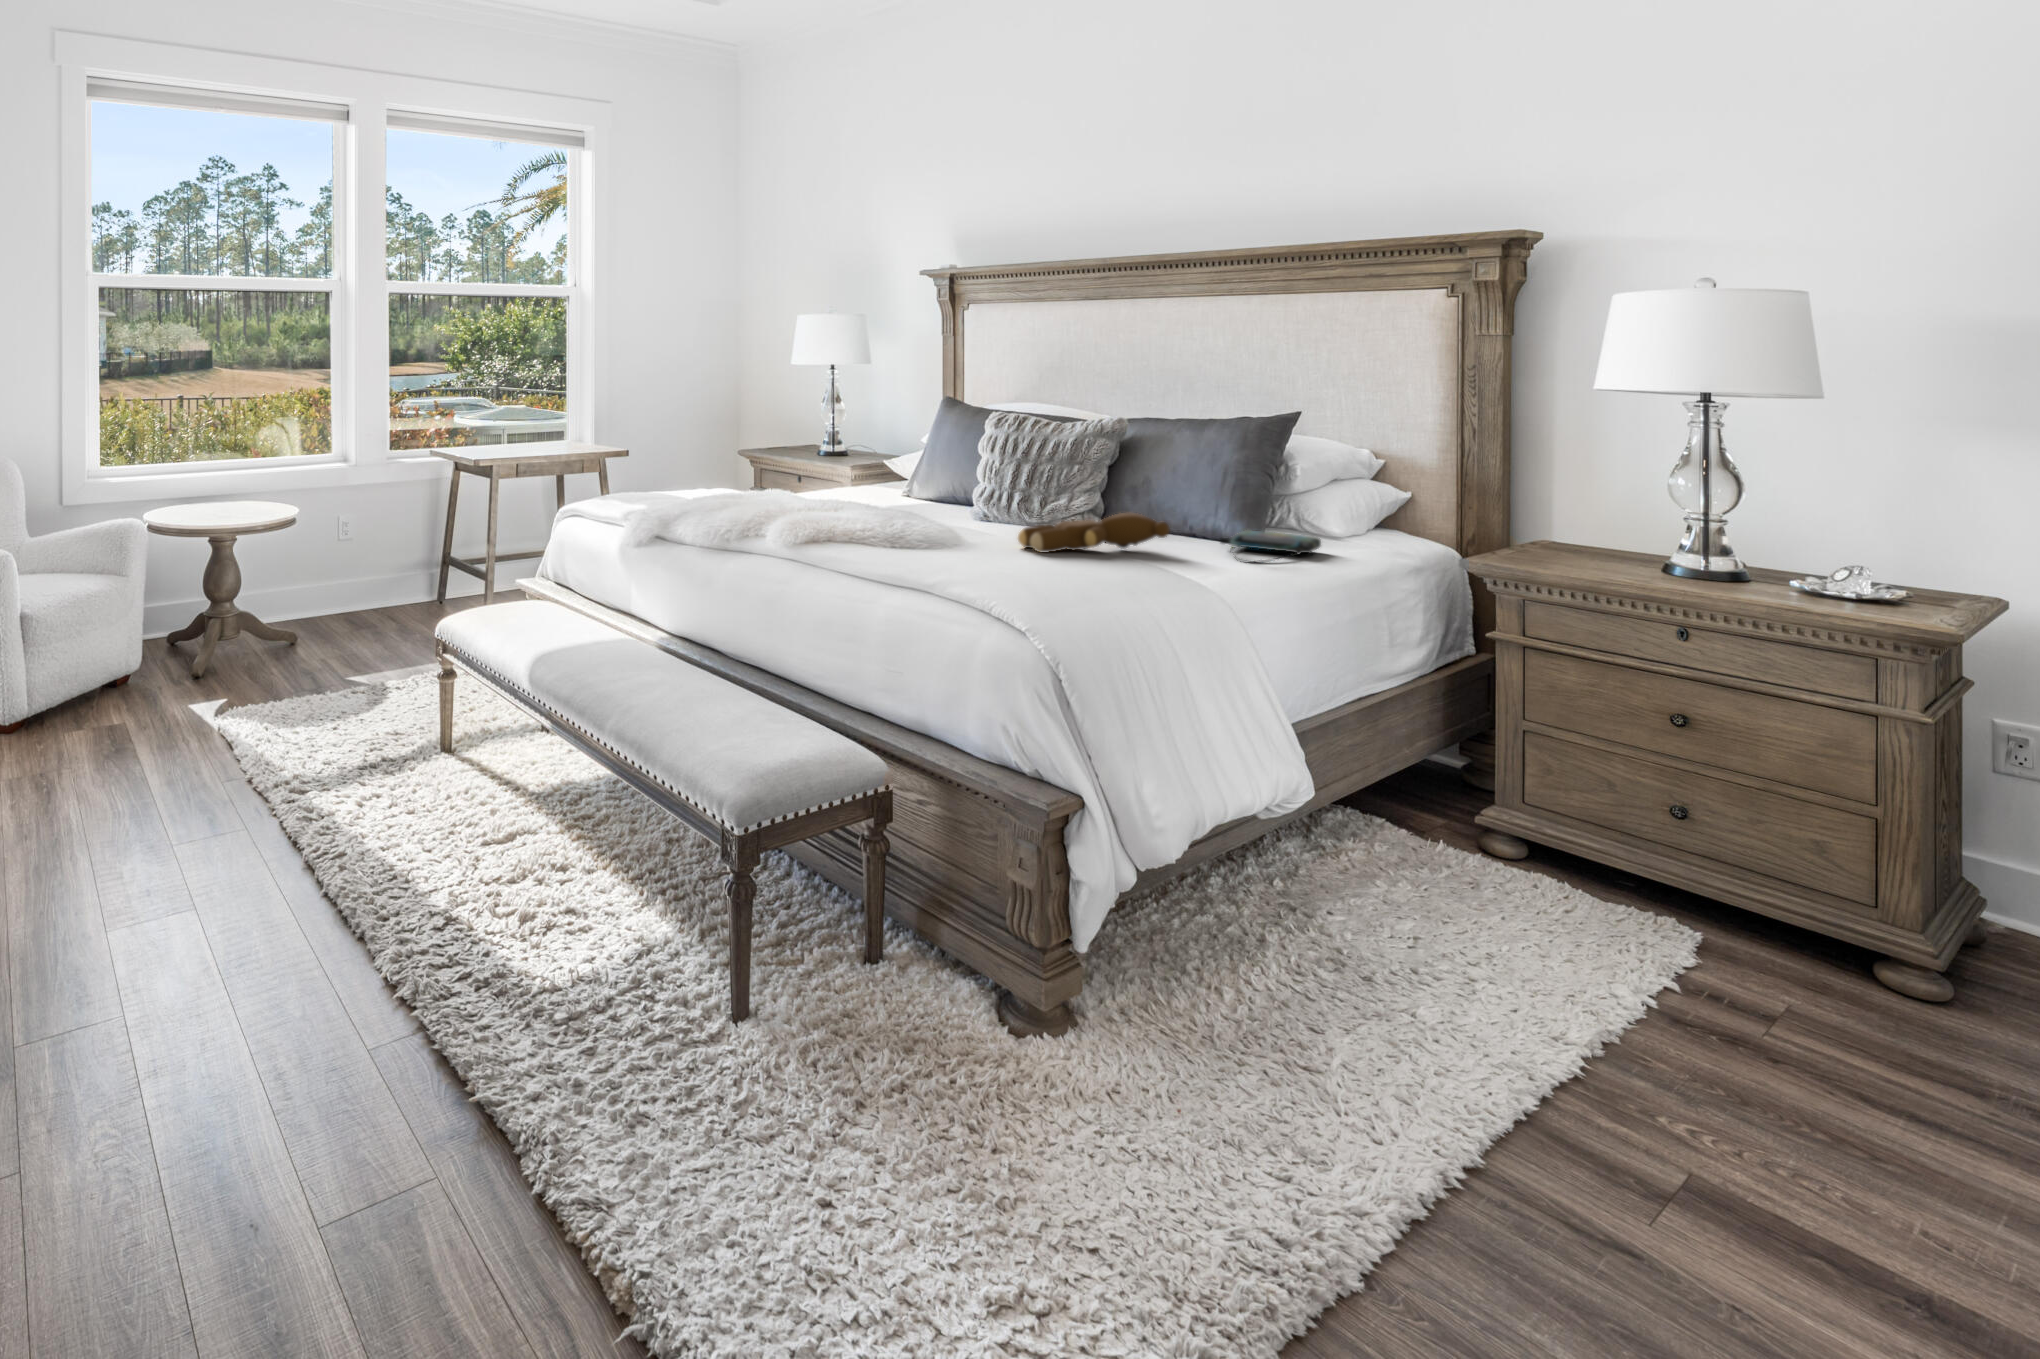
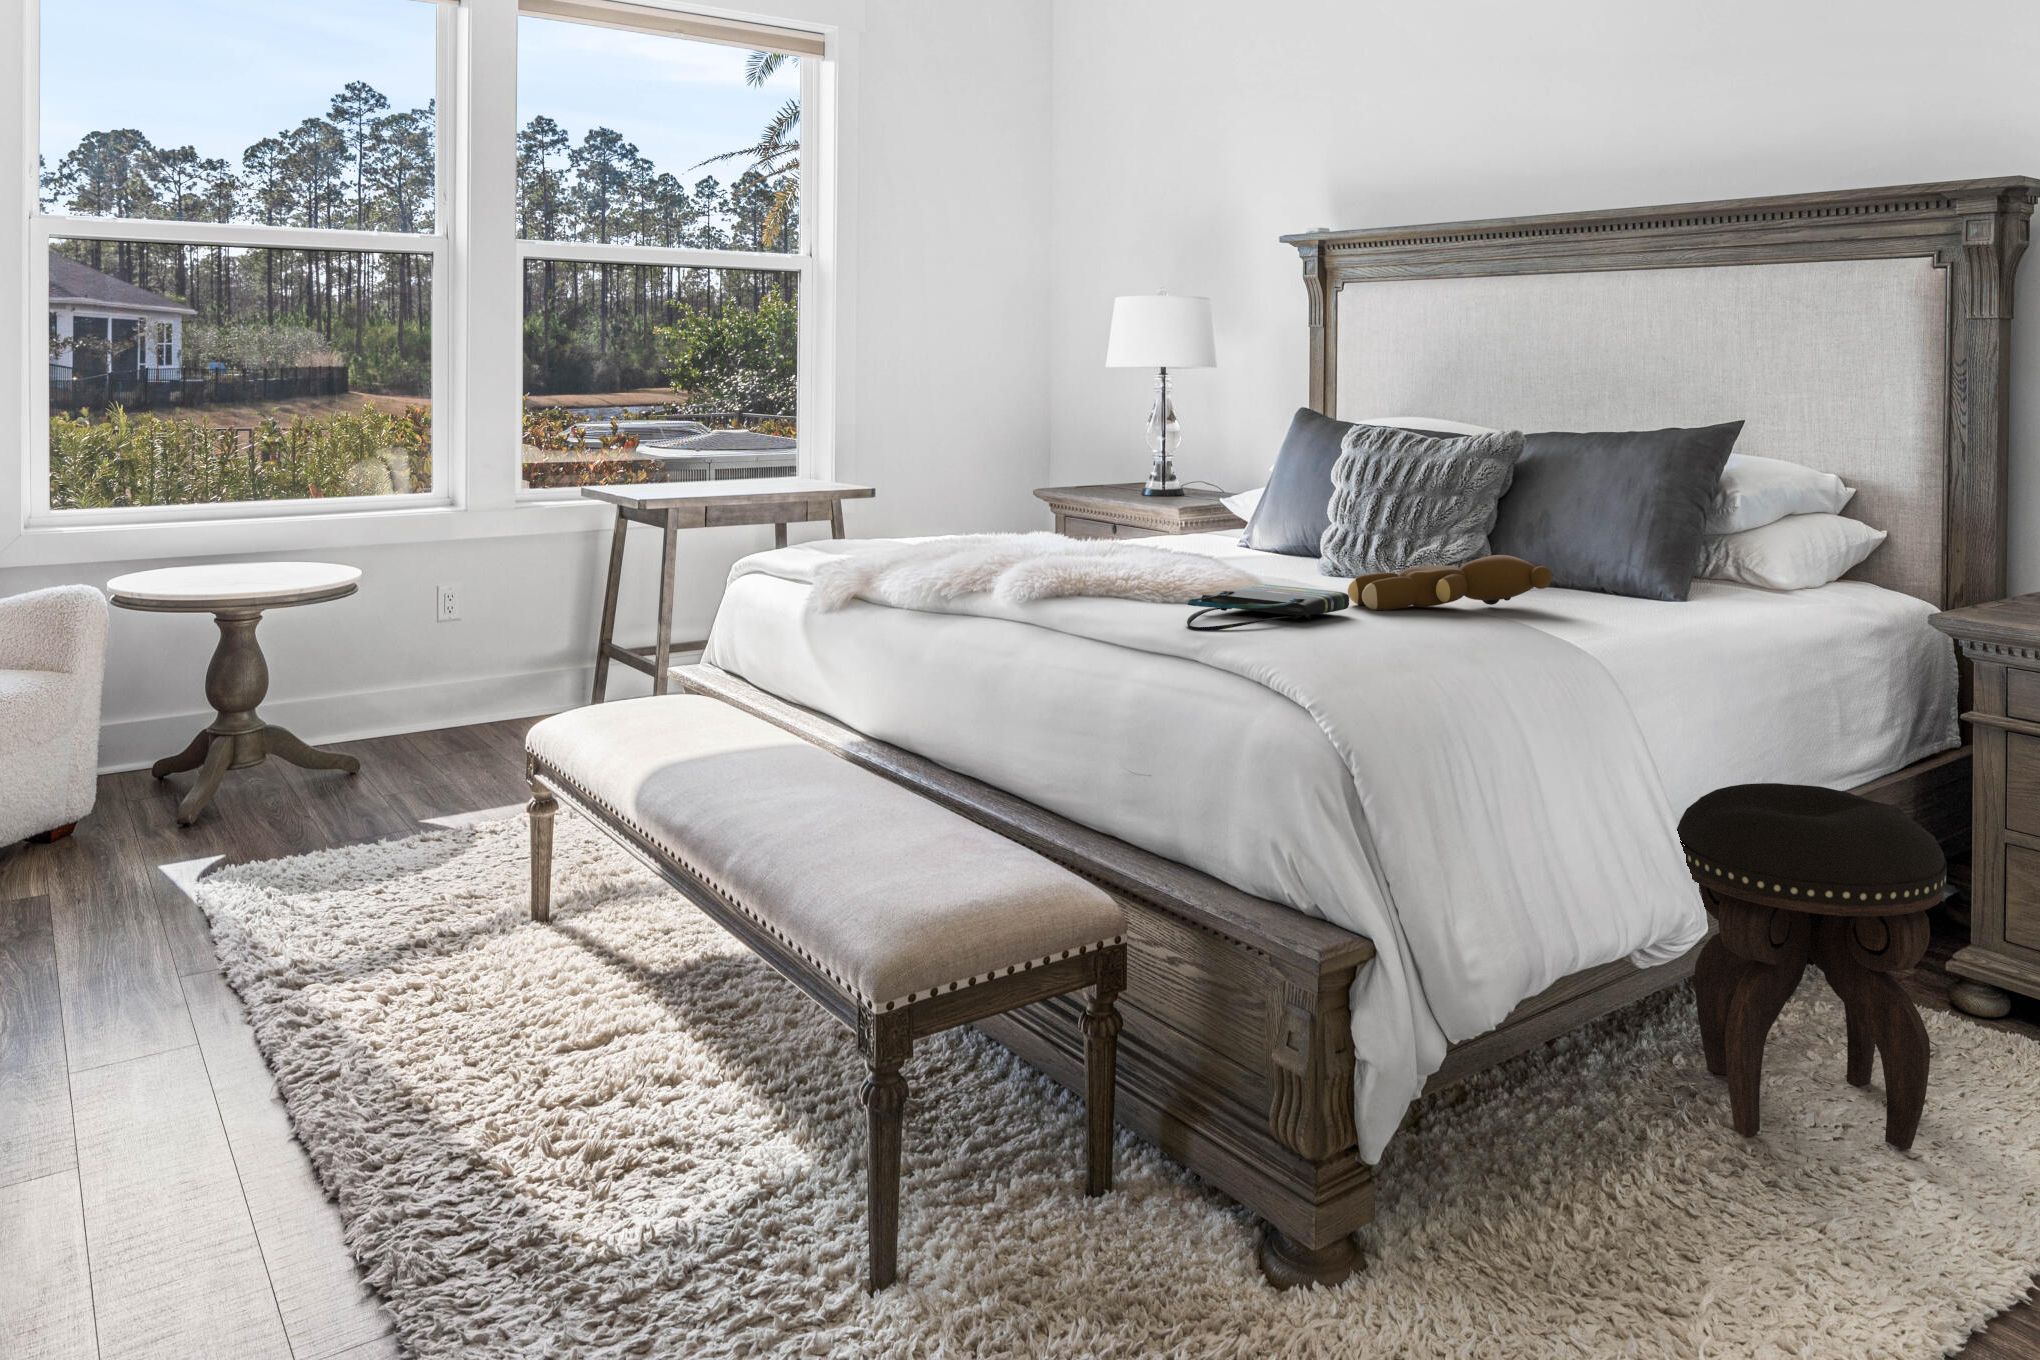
tote bag: present [1220,530,1321,563] -> present [1187,584,1349,631]
footstool: none [1279,685,1497,956] -> present [1677,783,1947,1149]

